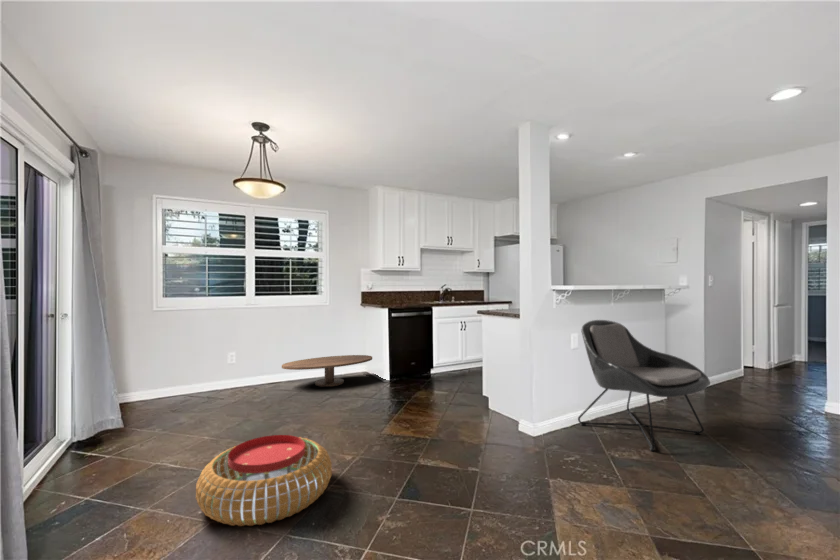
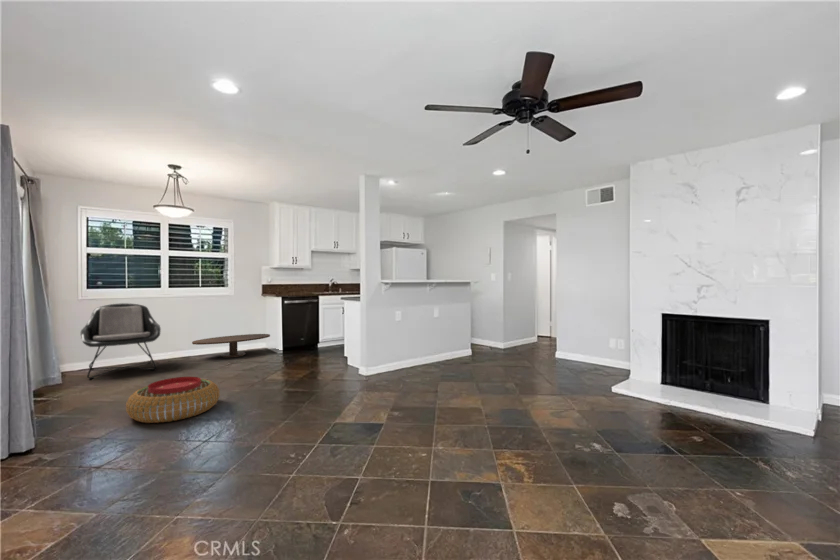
lounge chair: present [578,320,710,451] -> present [81,303,161,379]

